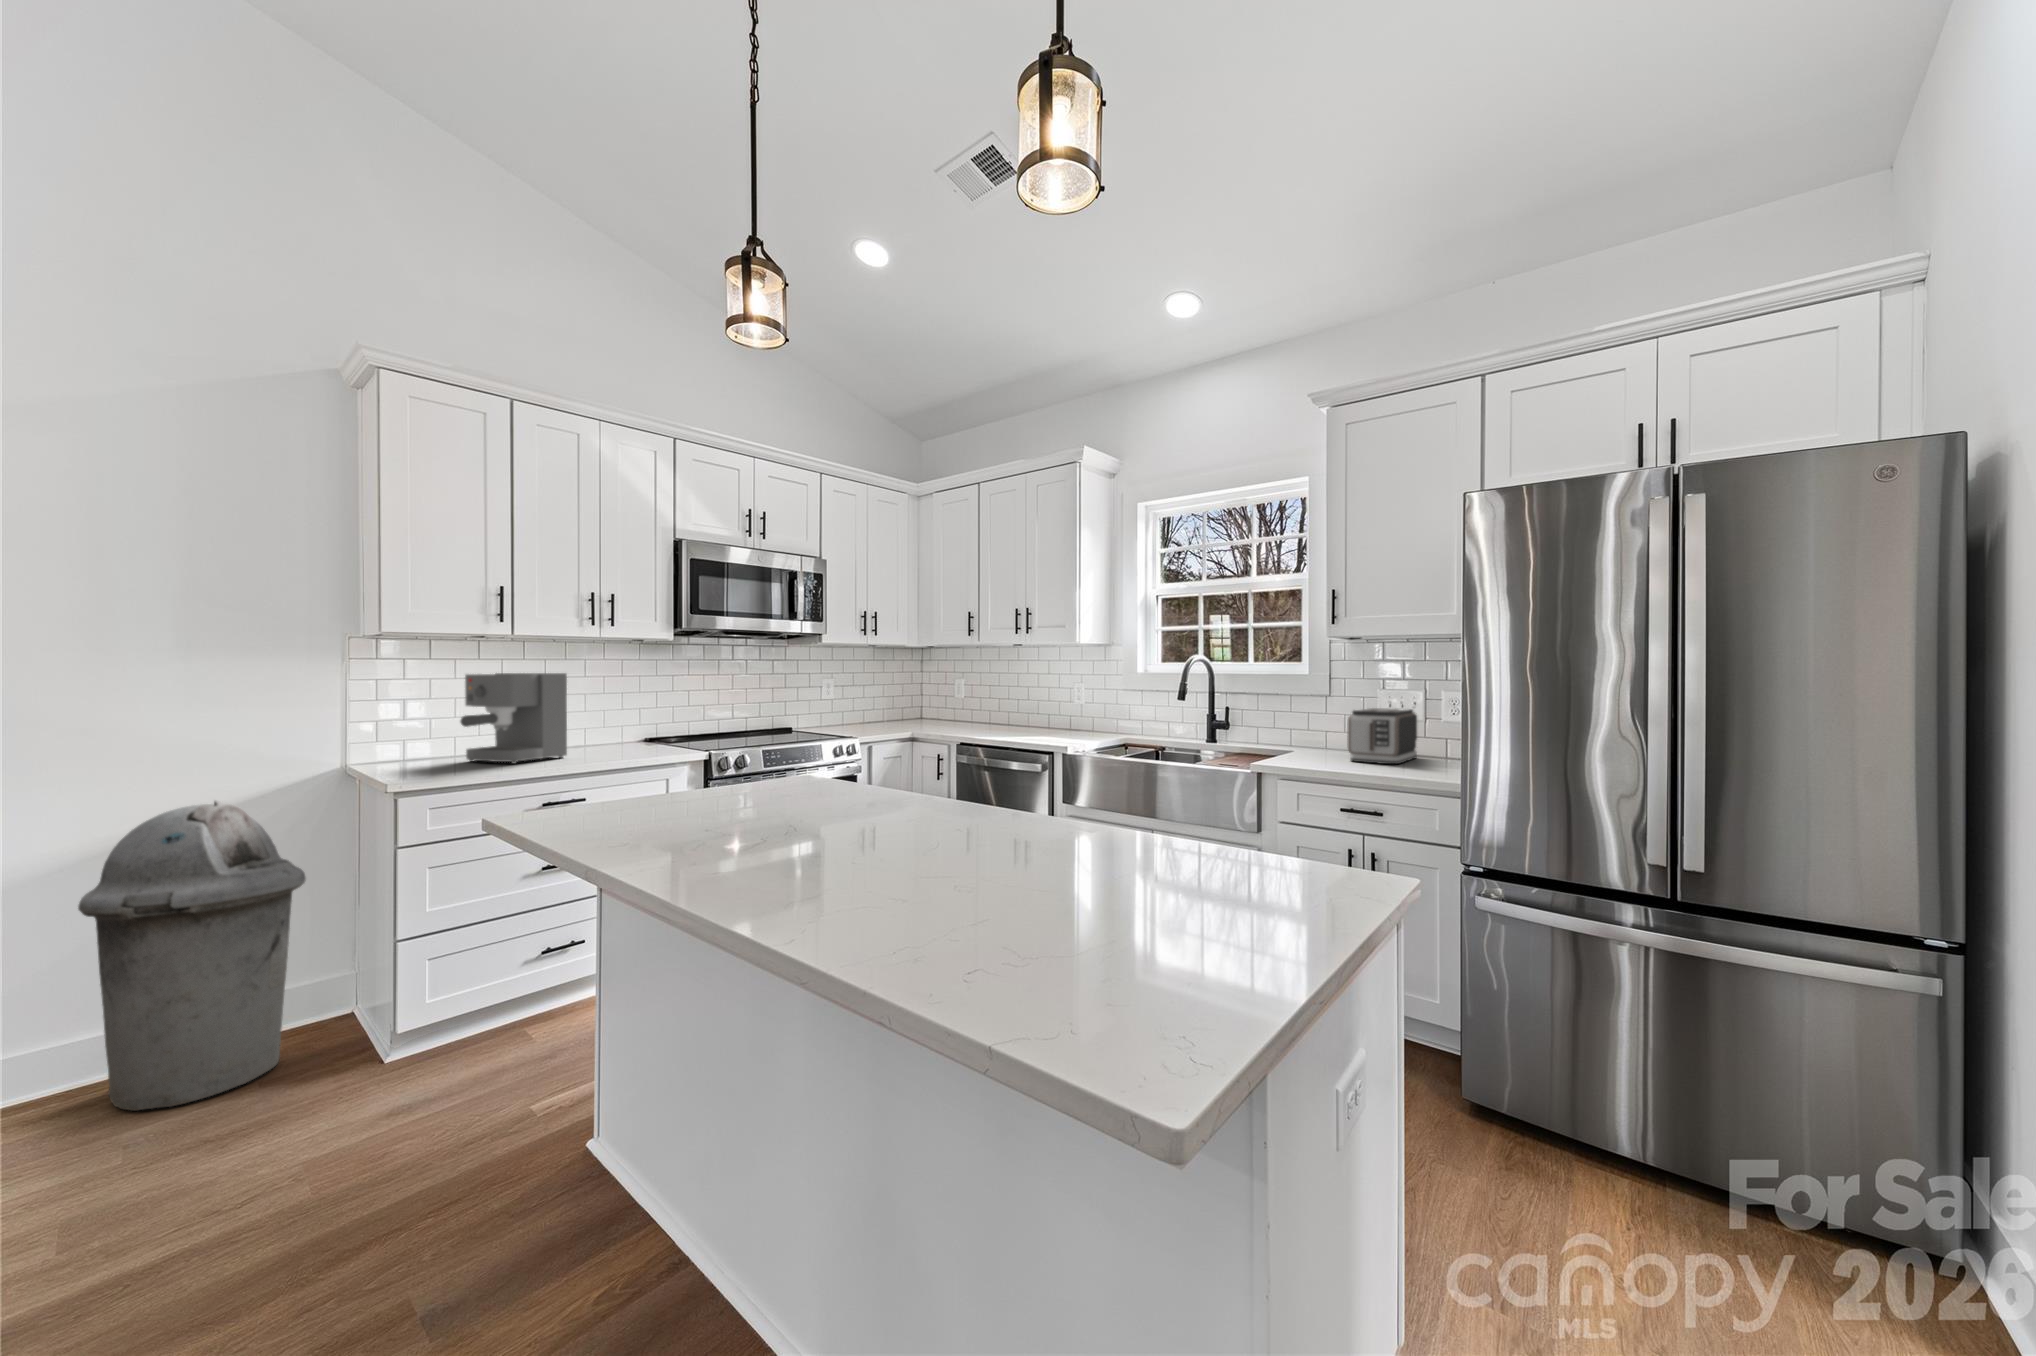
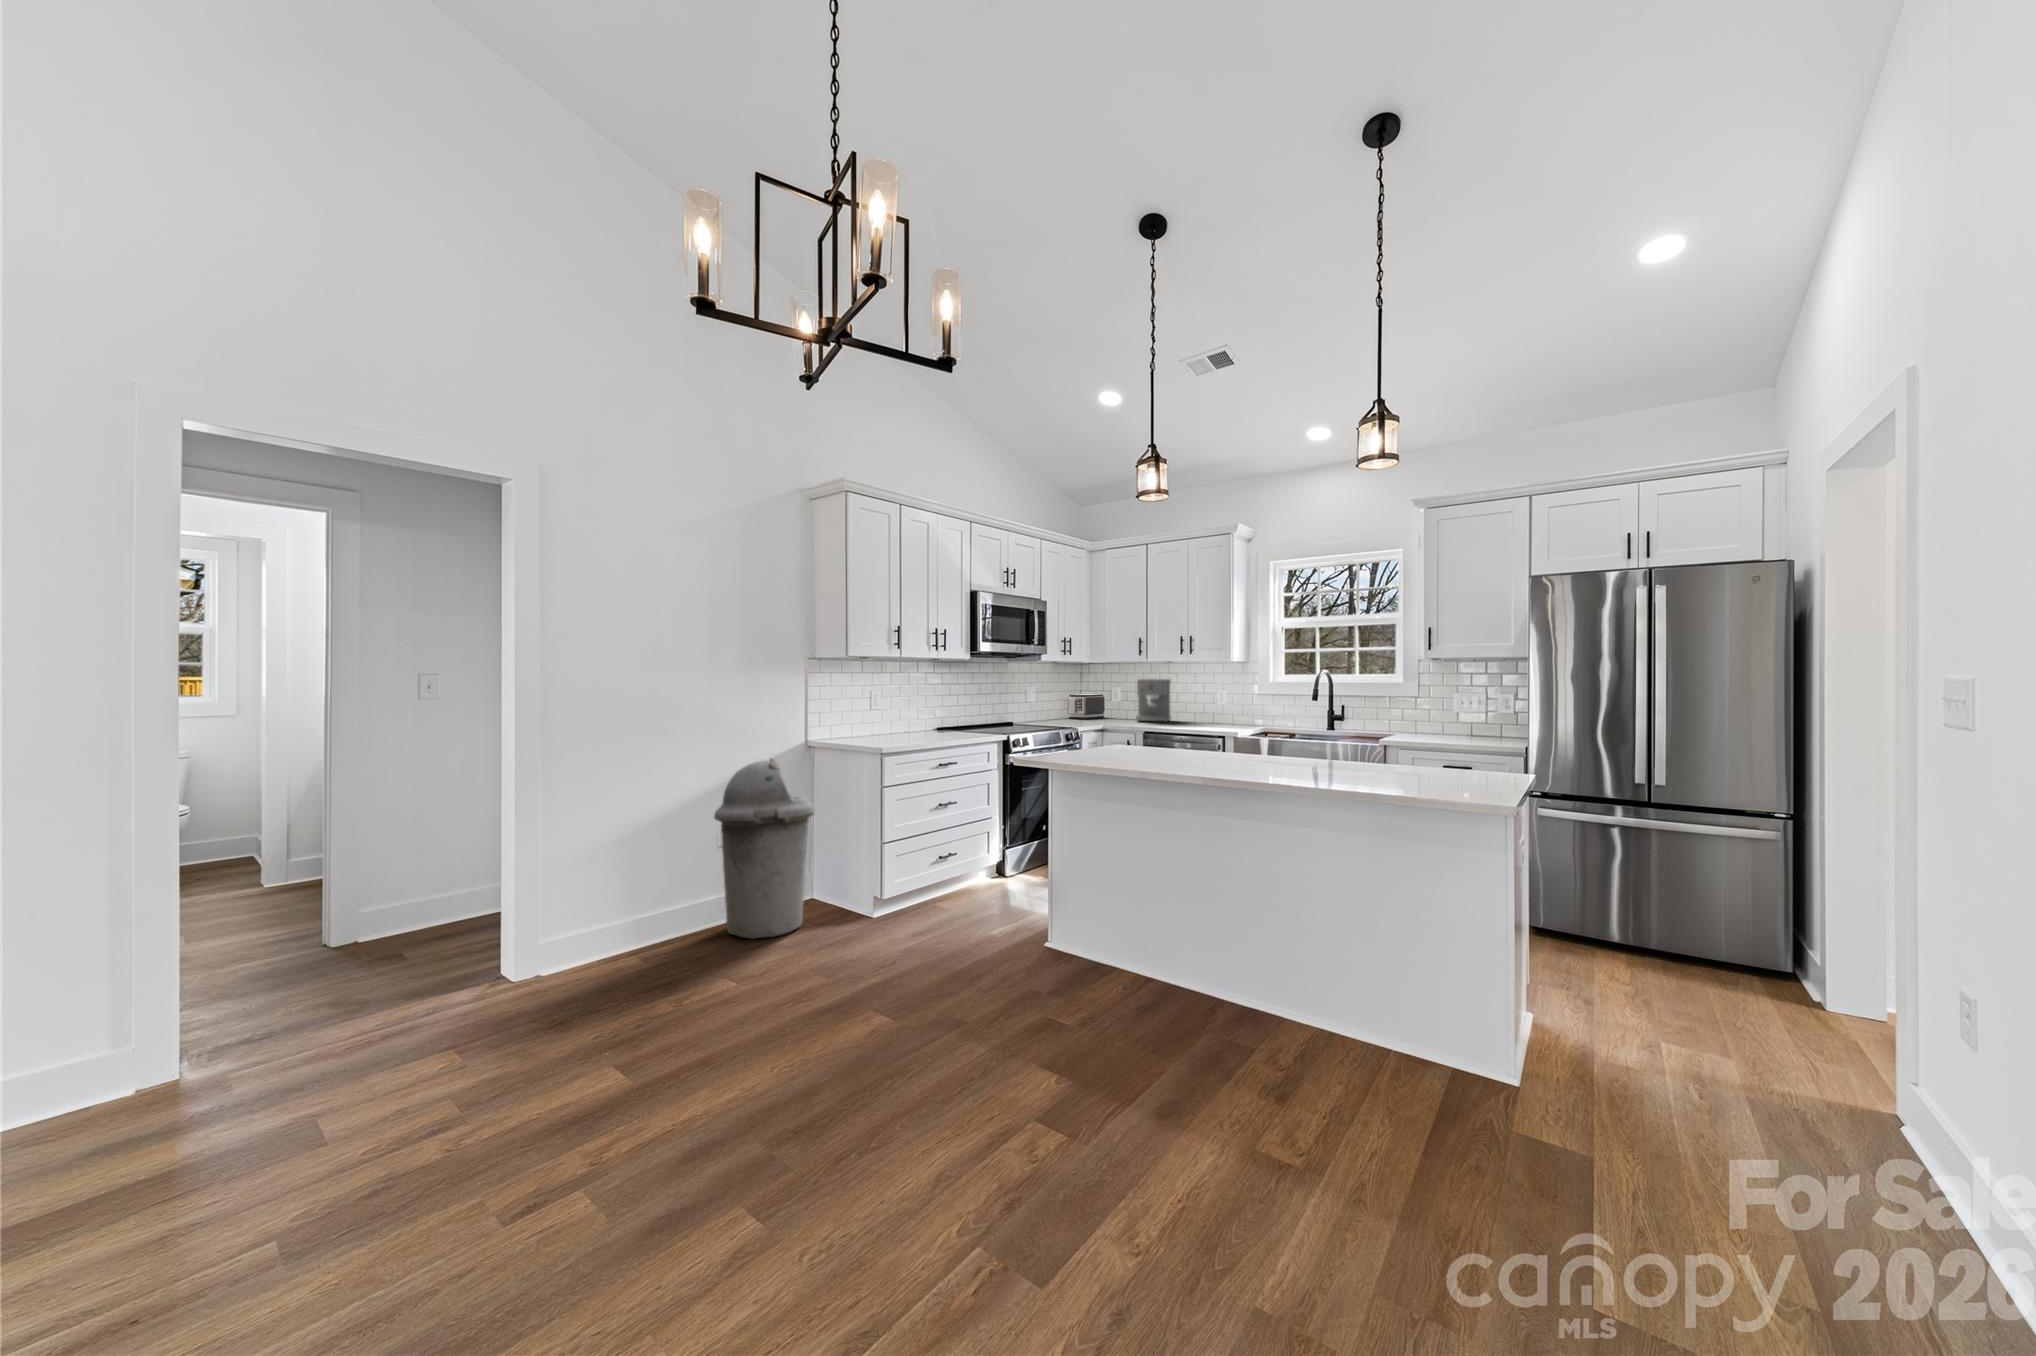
coffee maker: present [460,673,567,764] -> present [1136,679,1171,722]
toaster: present [1347,708,1417,764] -> present [1067,694,1105,719]

